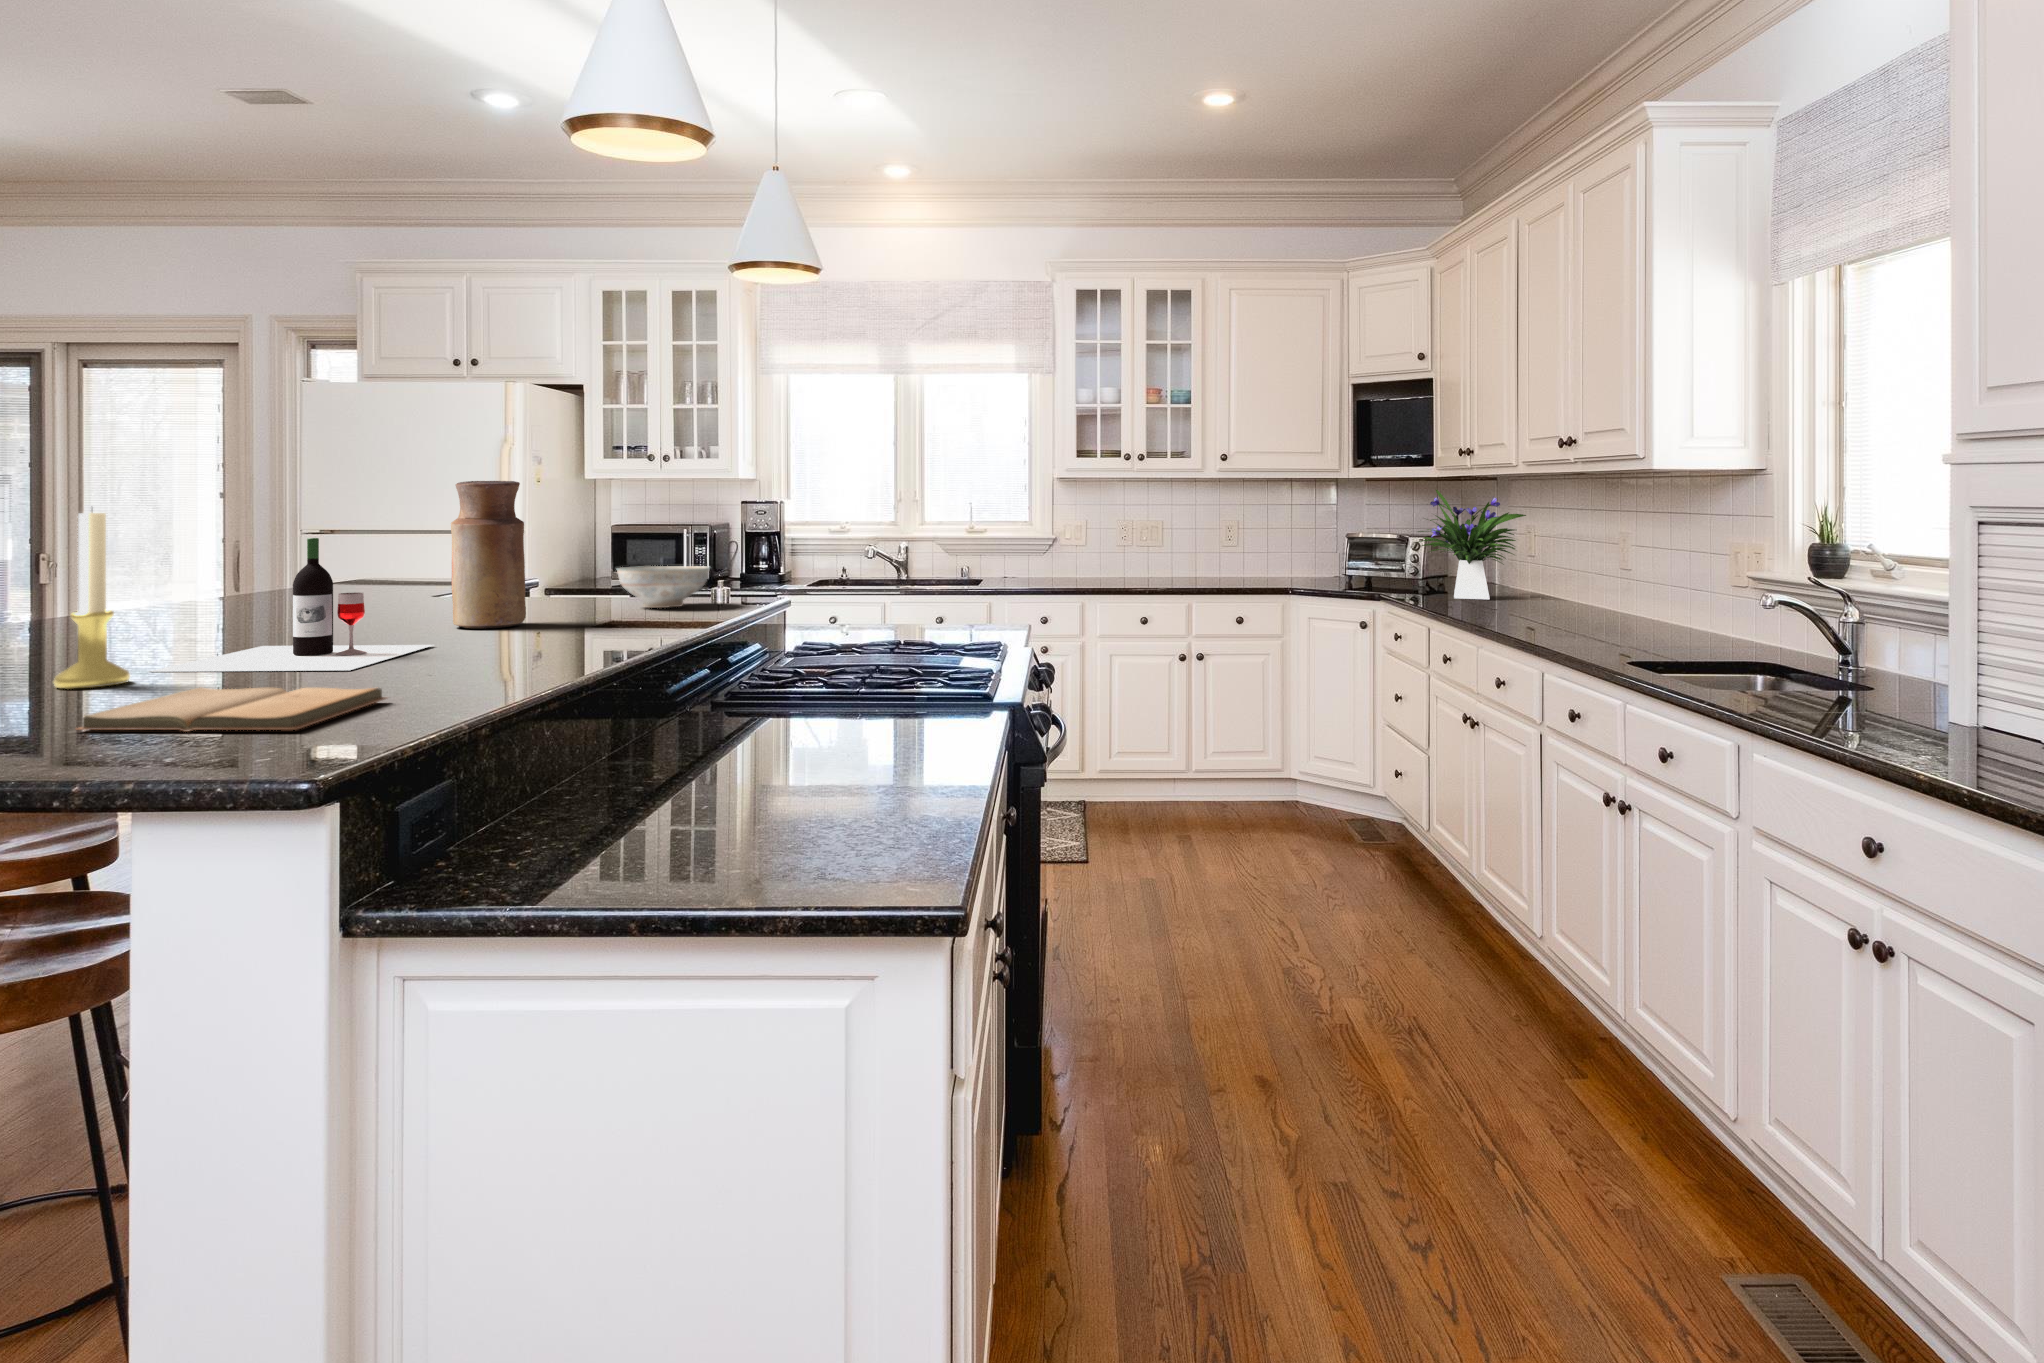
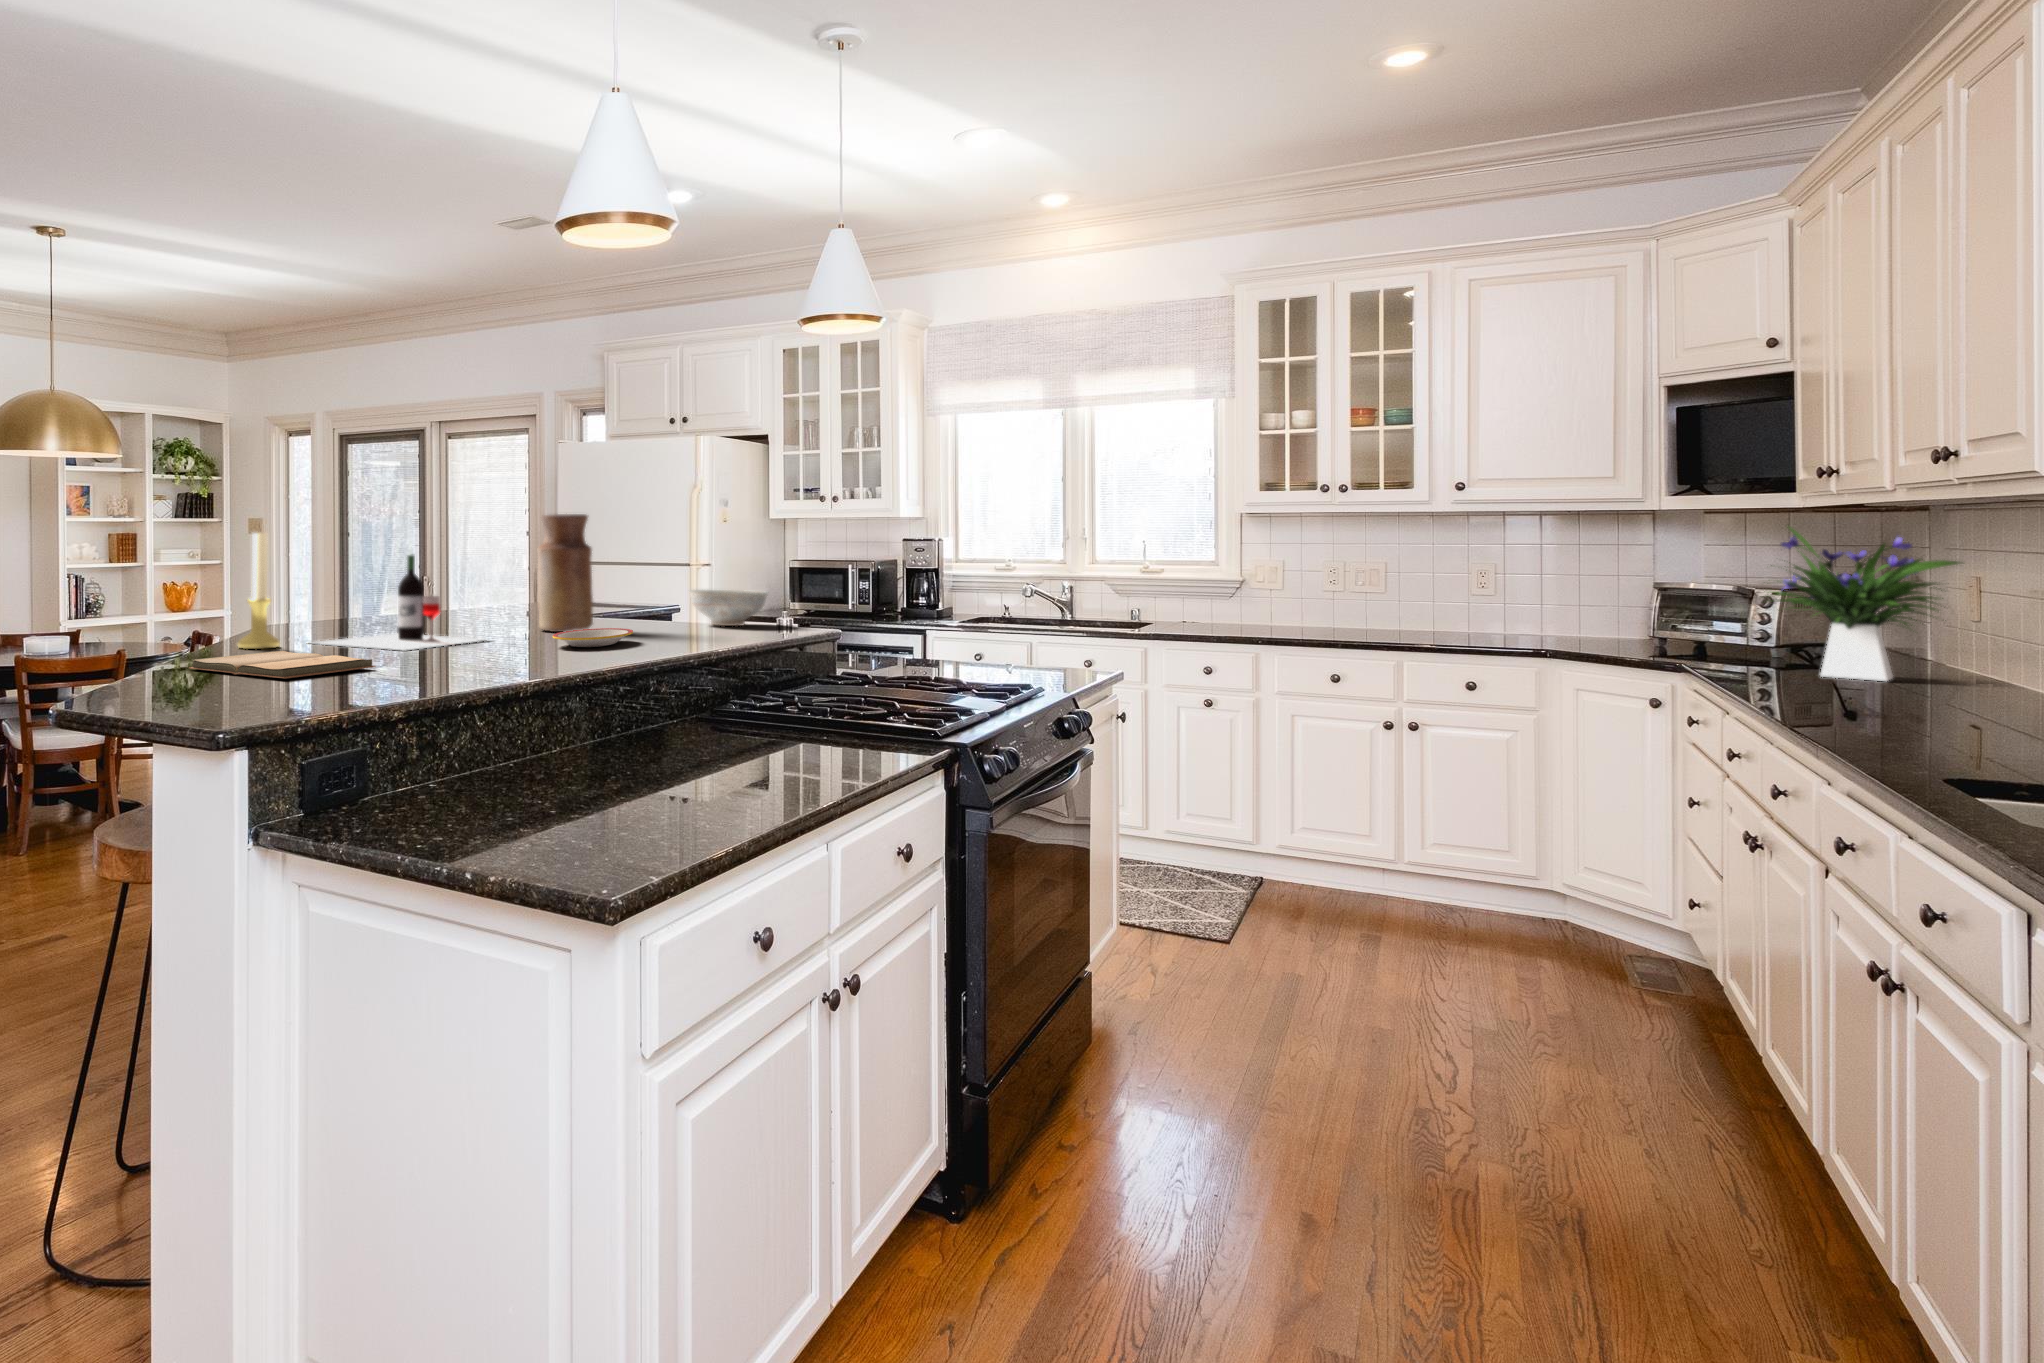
plate: none [534,620,622,647] -> present [553,628,633,647]

